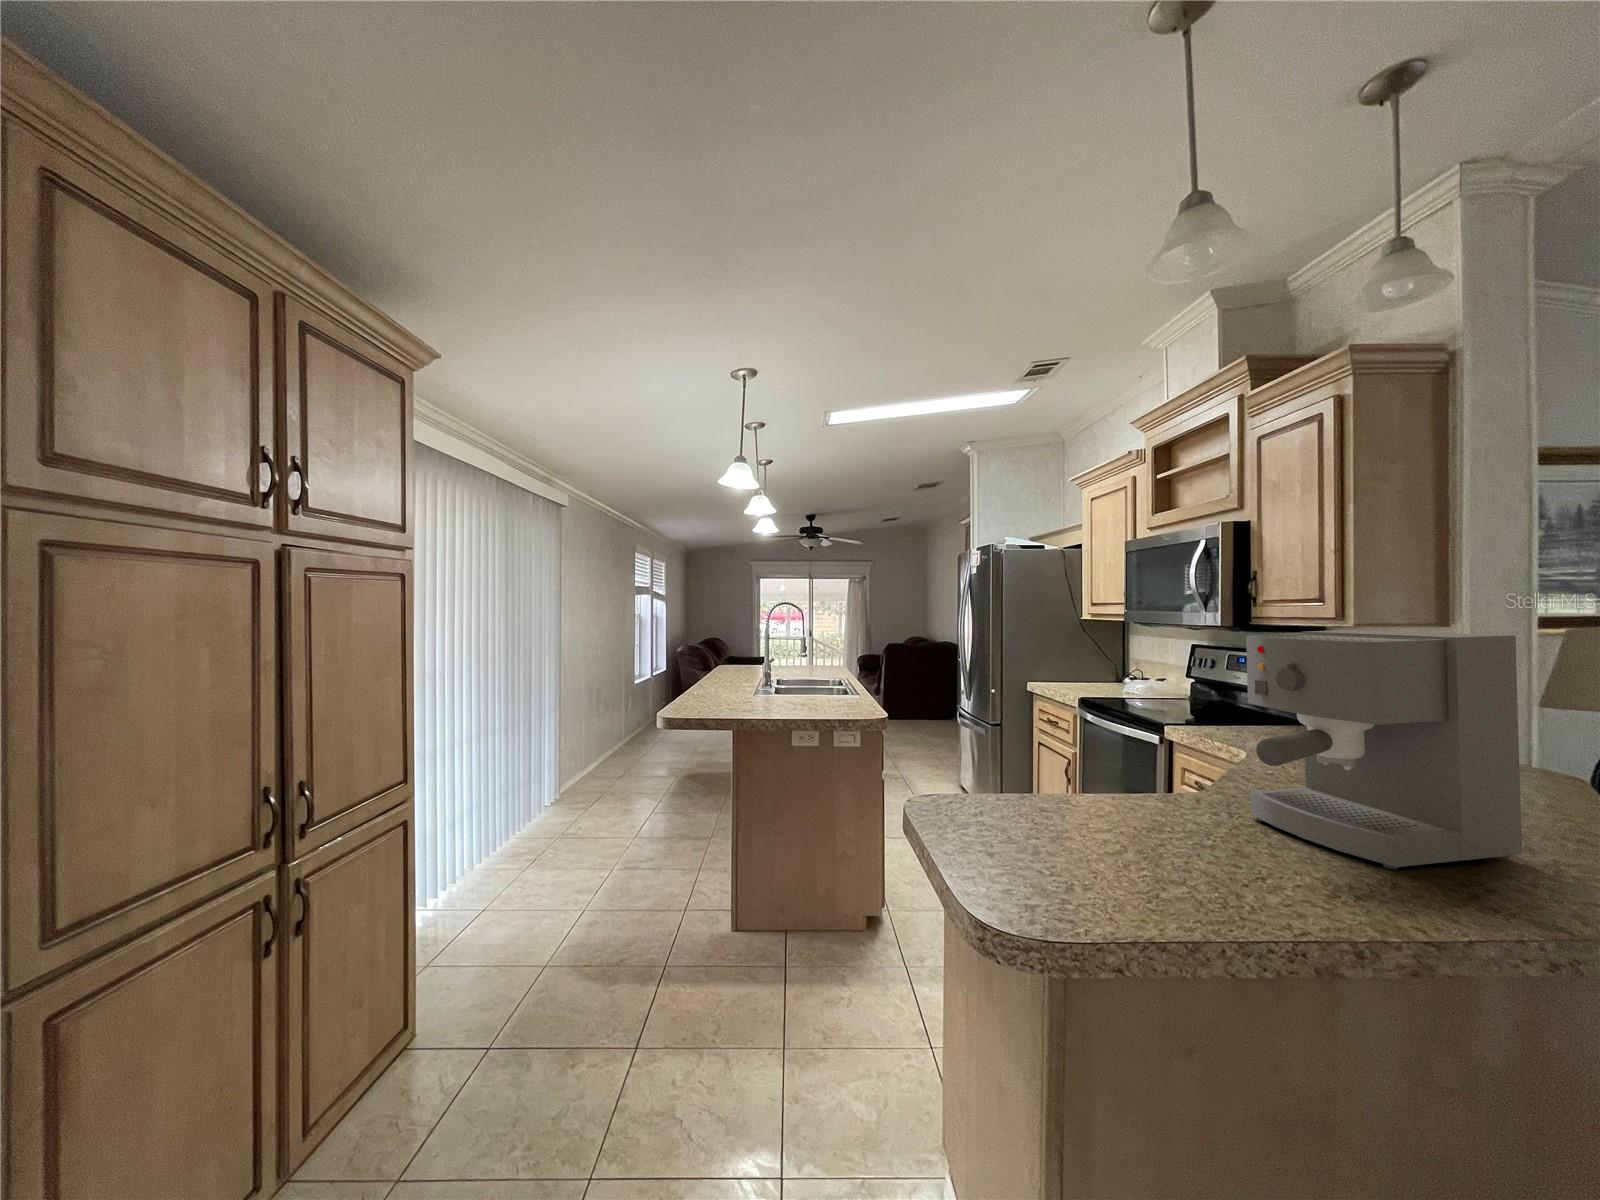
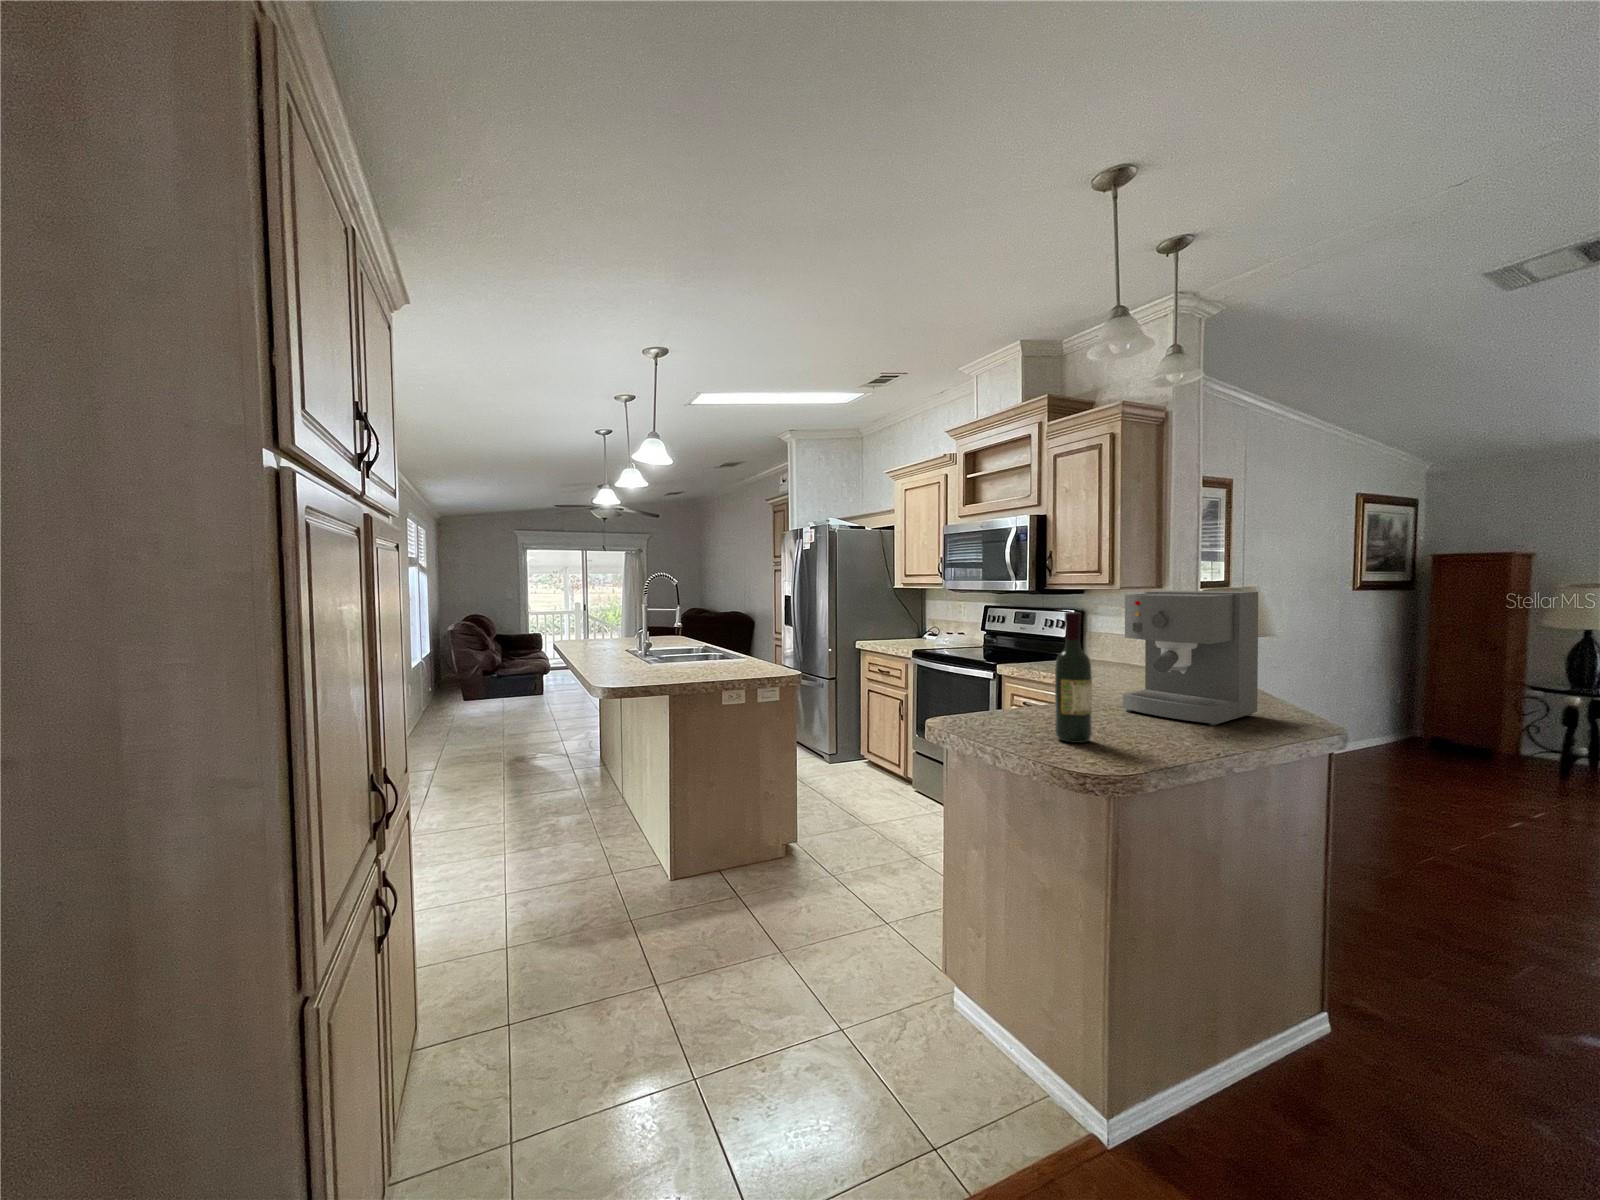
wine bottle: none [1040,661,1097,865] -> present [1055,612,1092,743]

